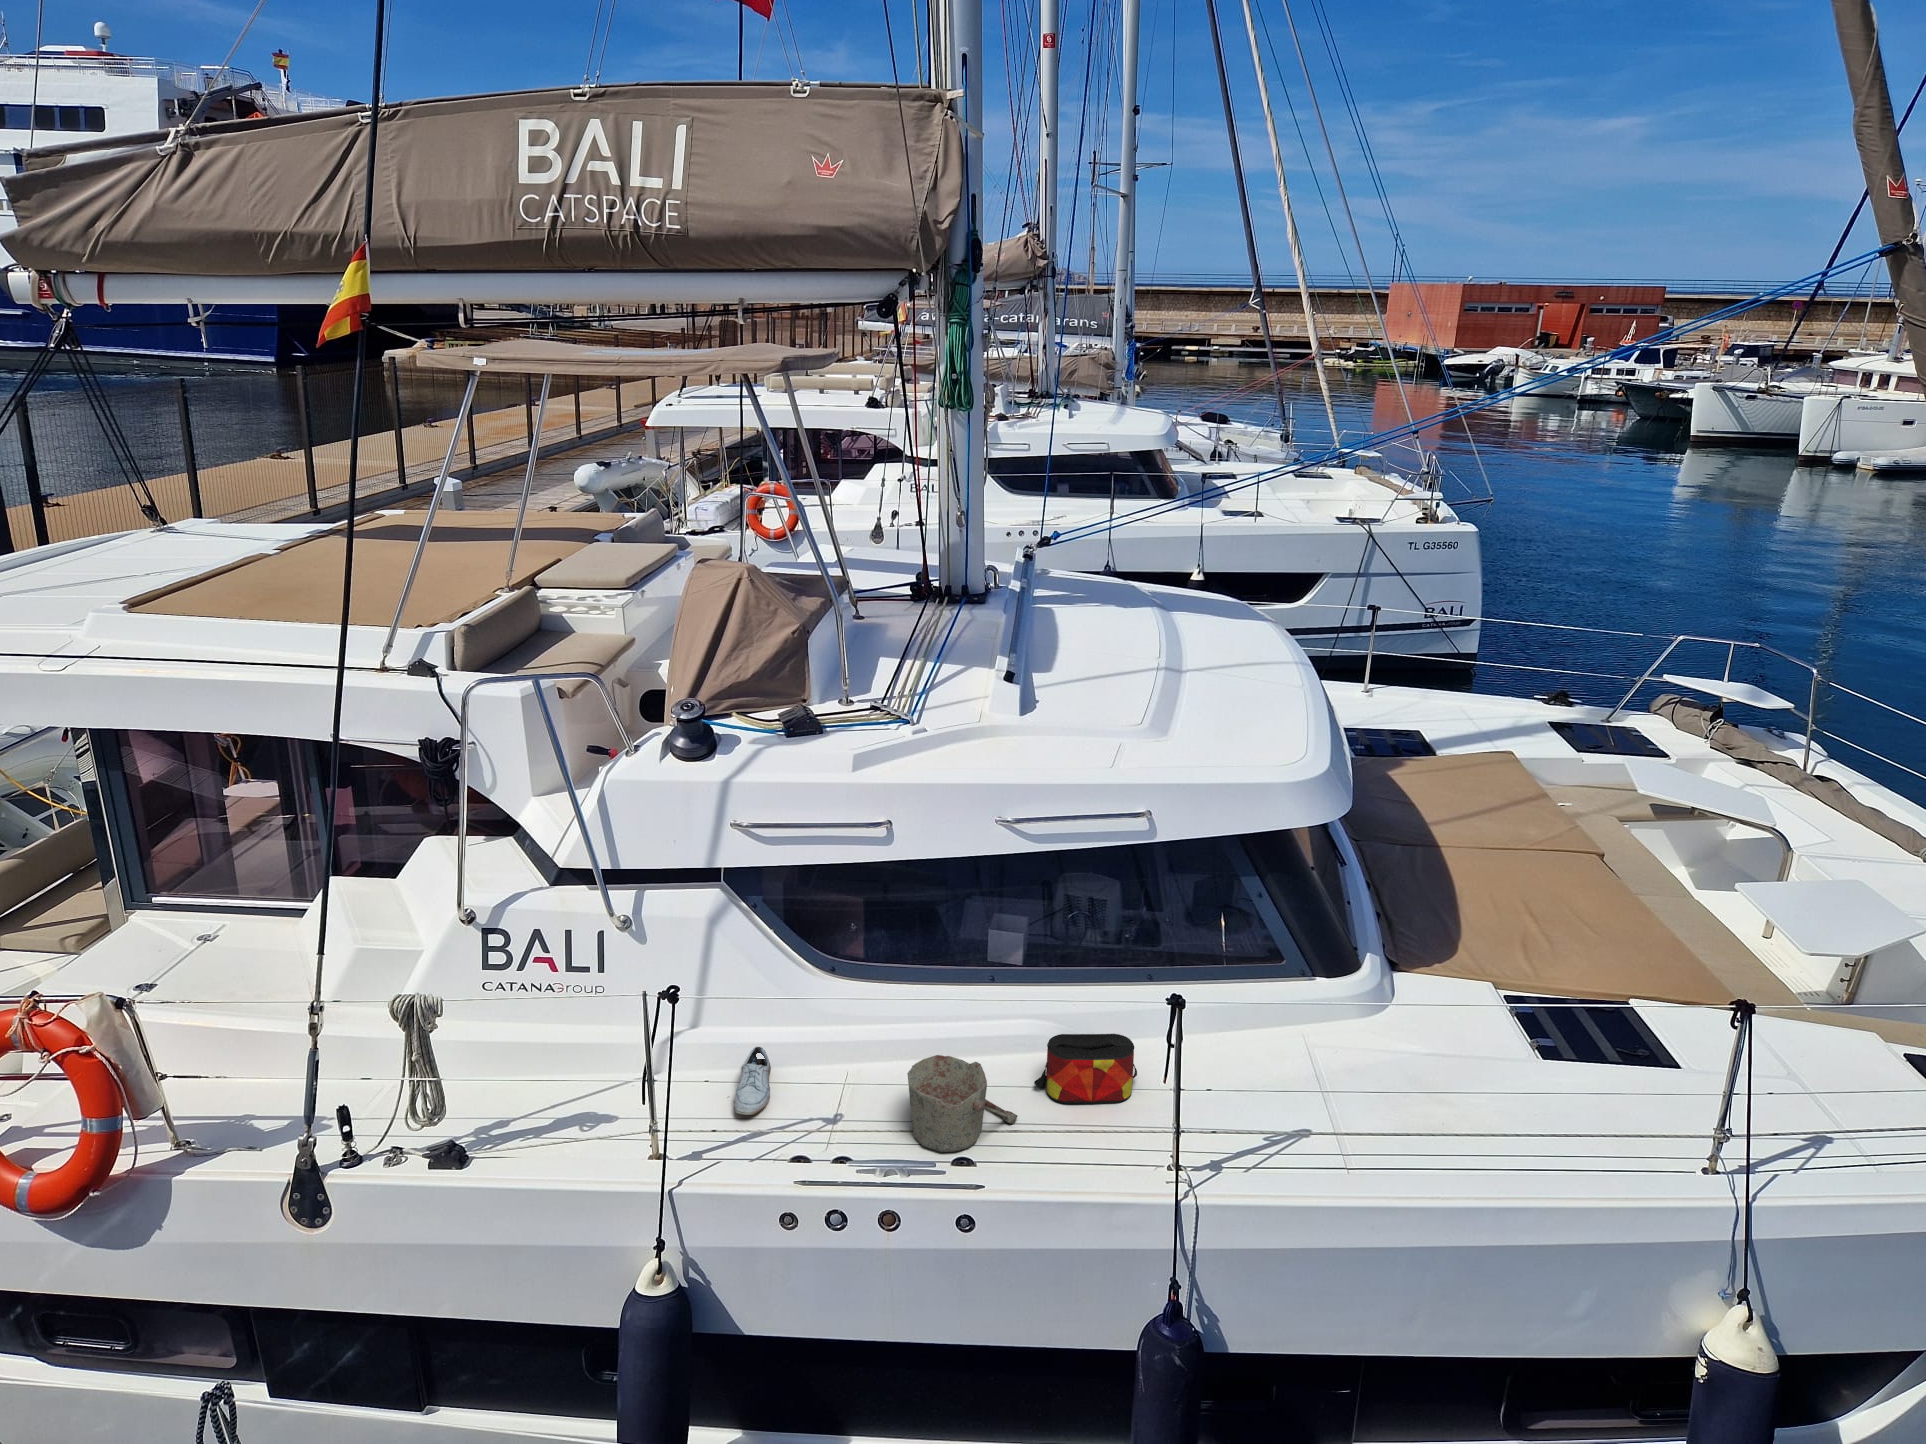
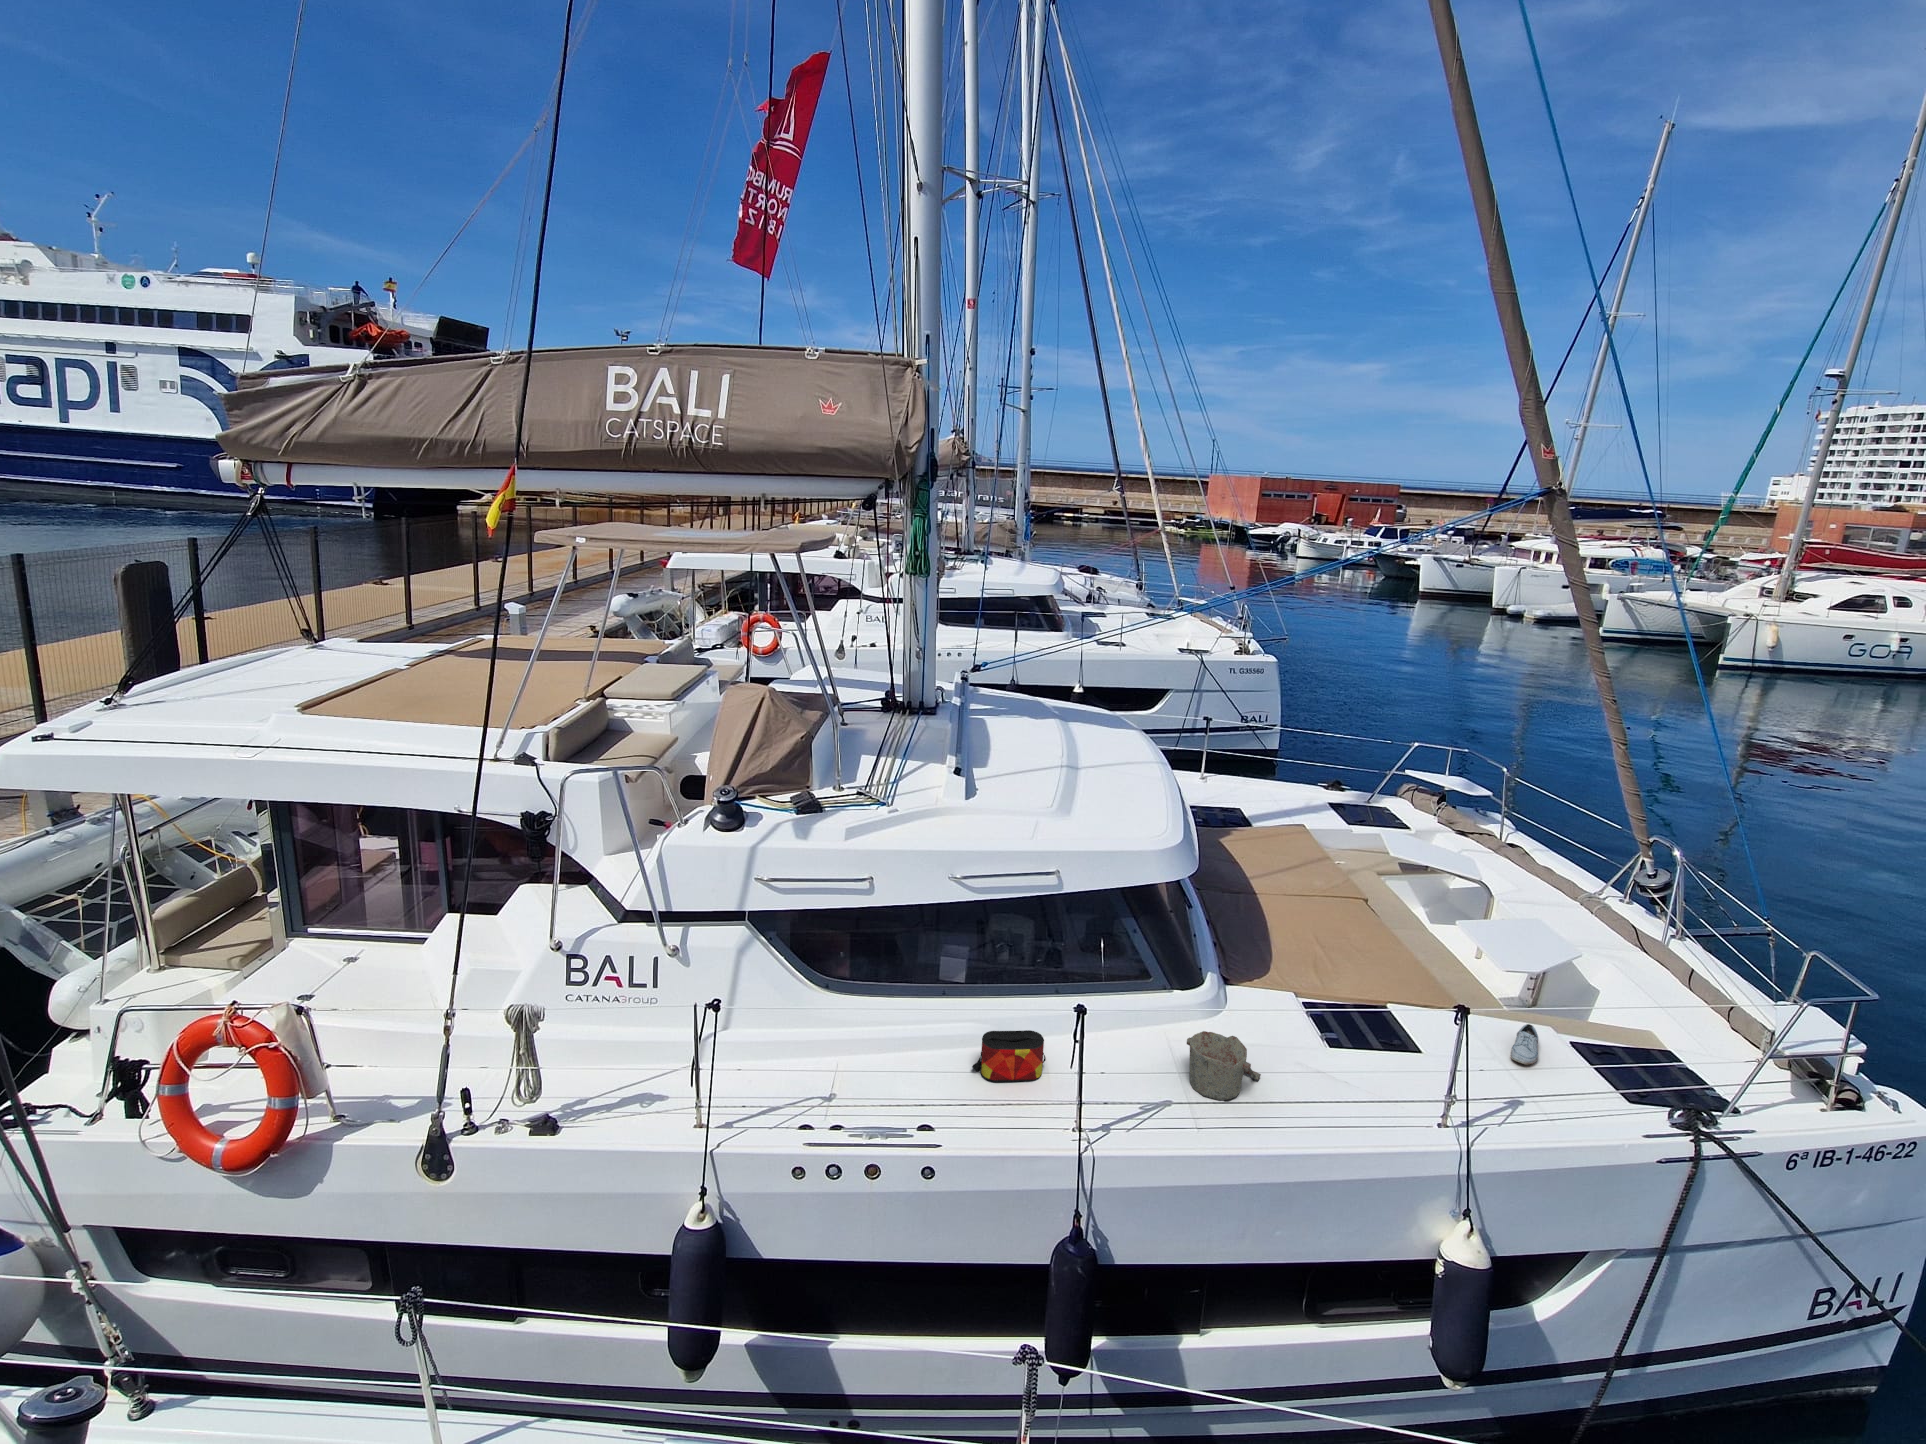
shoe: present [735,1047,771,1115] -> present [1510,1024,1538,1065]
bucket: present [907,1055,1017,1152] -> present [1187,1031,1261,1100]

